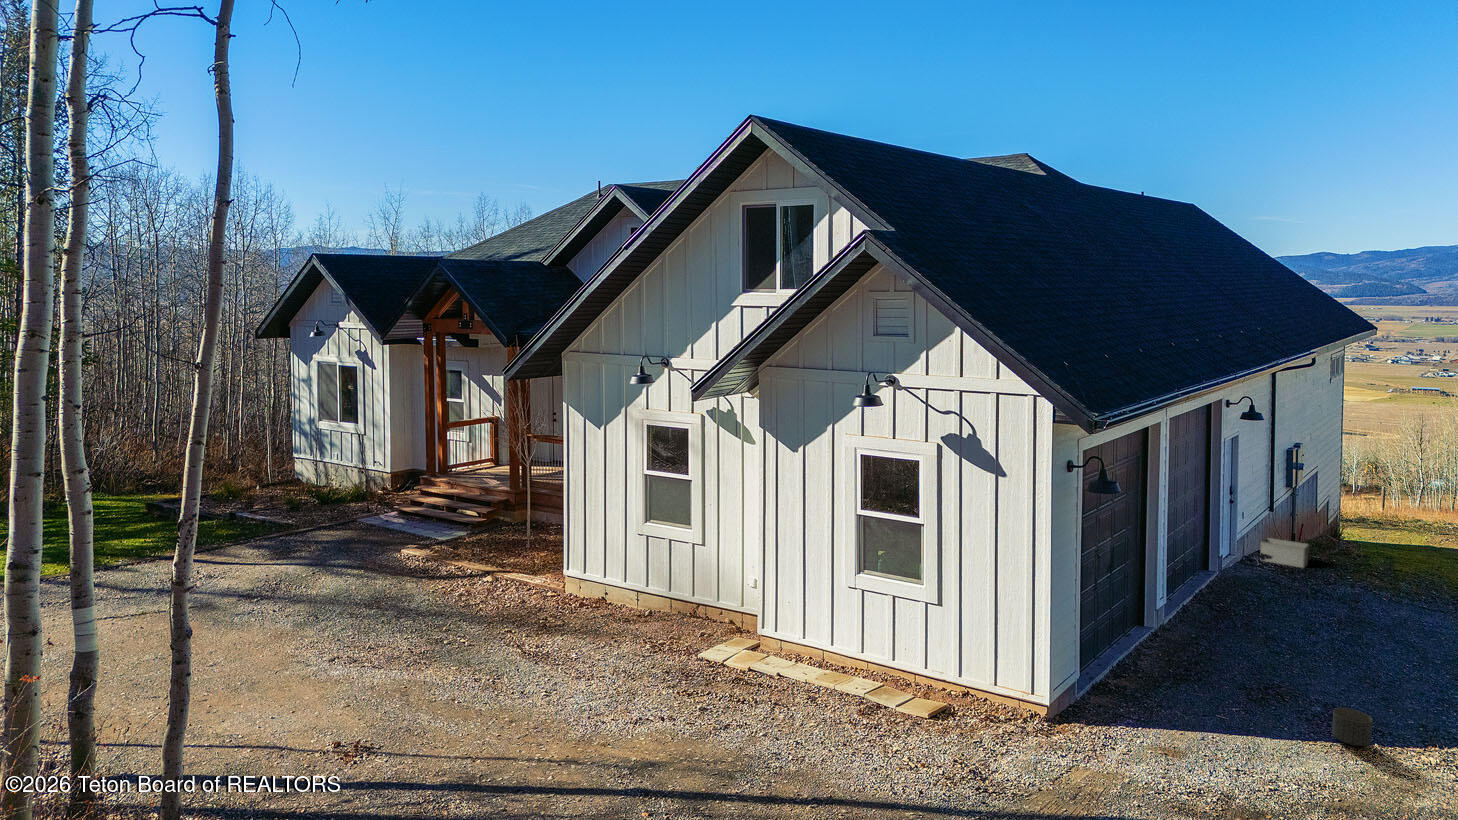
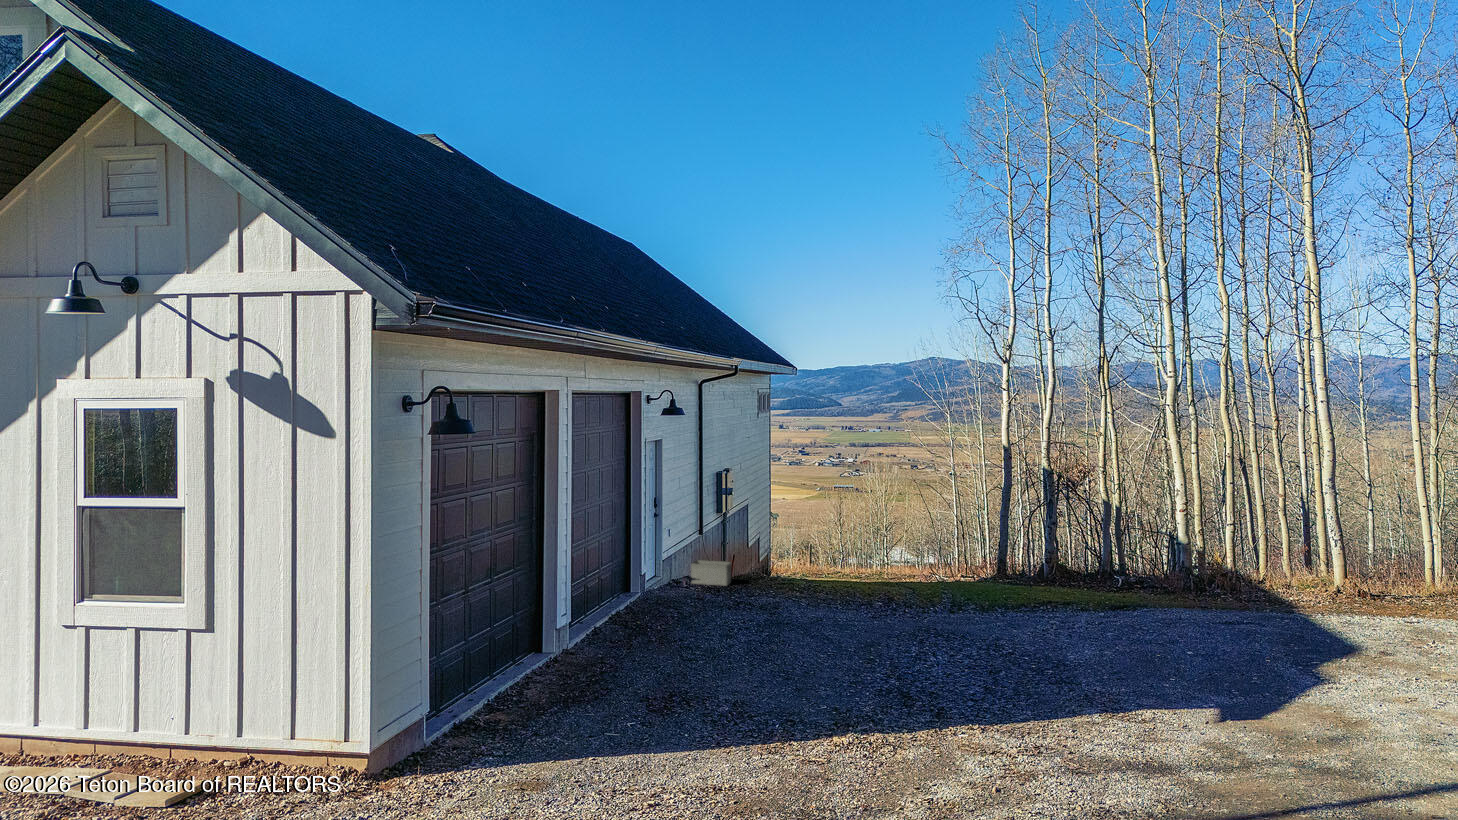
planter: present [1332,708,1373,746] -> none [715,690,751,732]

